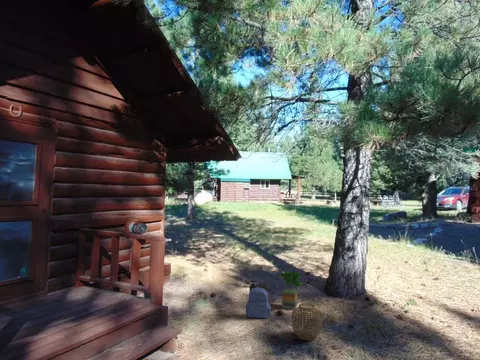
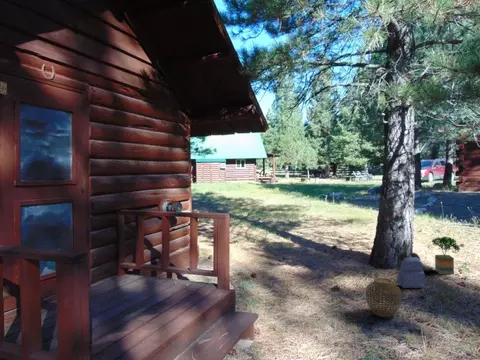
potted tree: present [280,272,302,310] -> present [432,237,460,274]
backpack: present [246,283,271,319] -> present [397,253,426,288]

